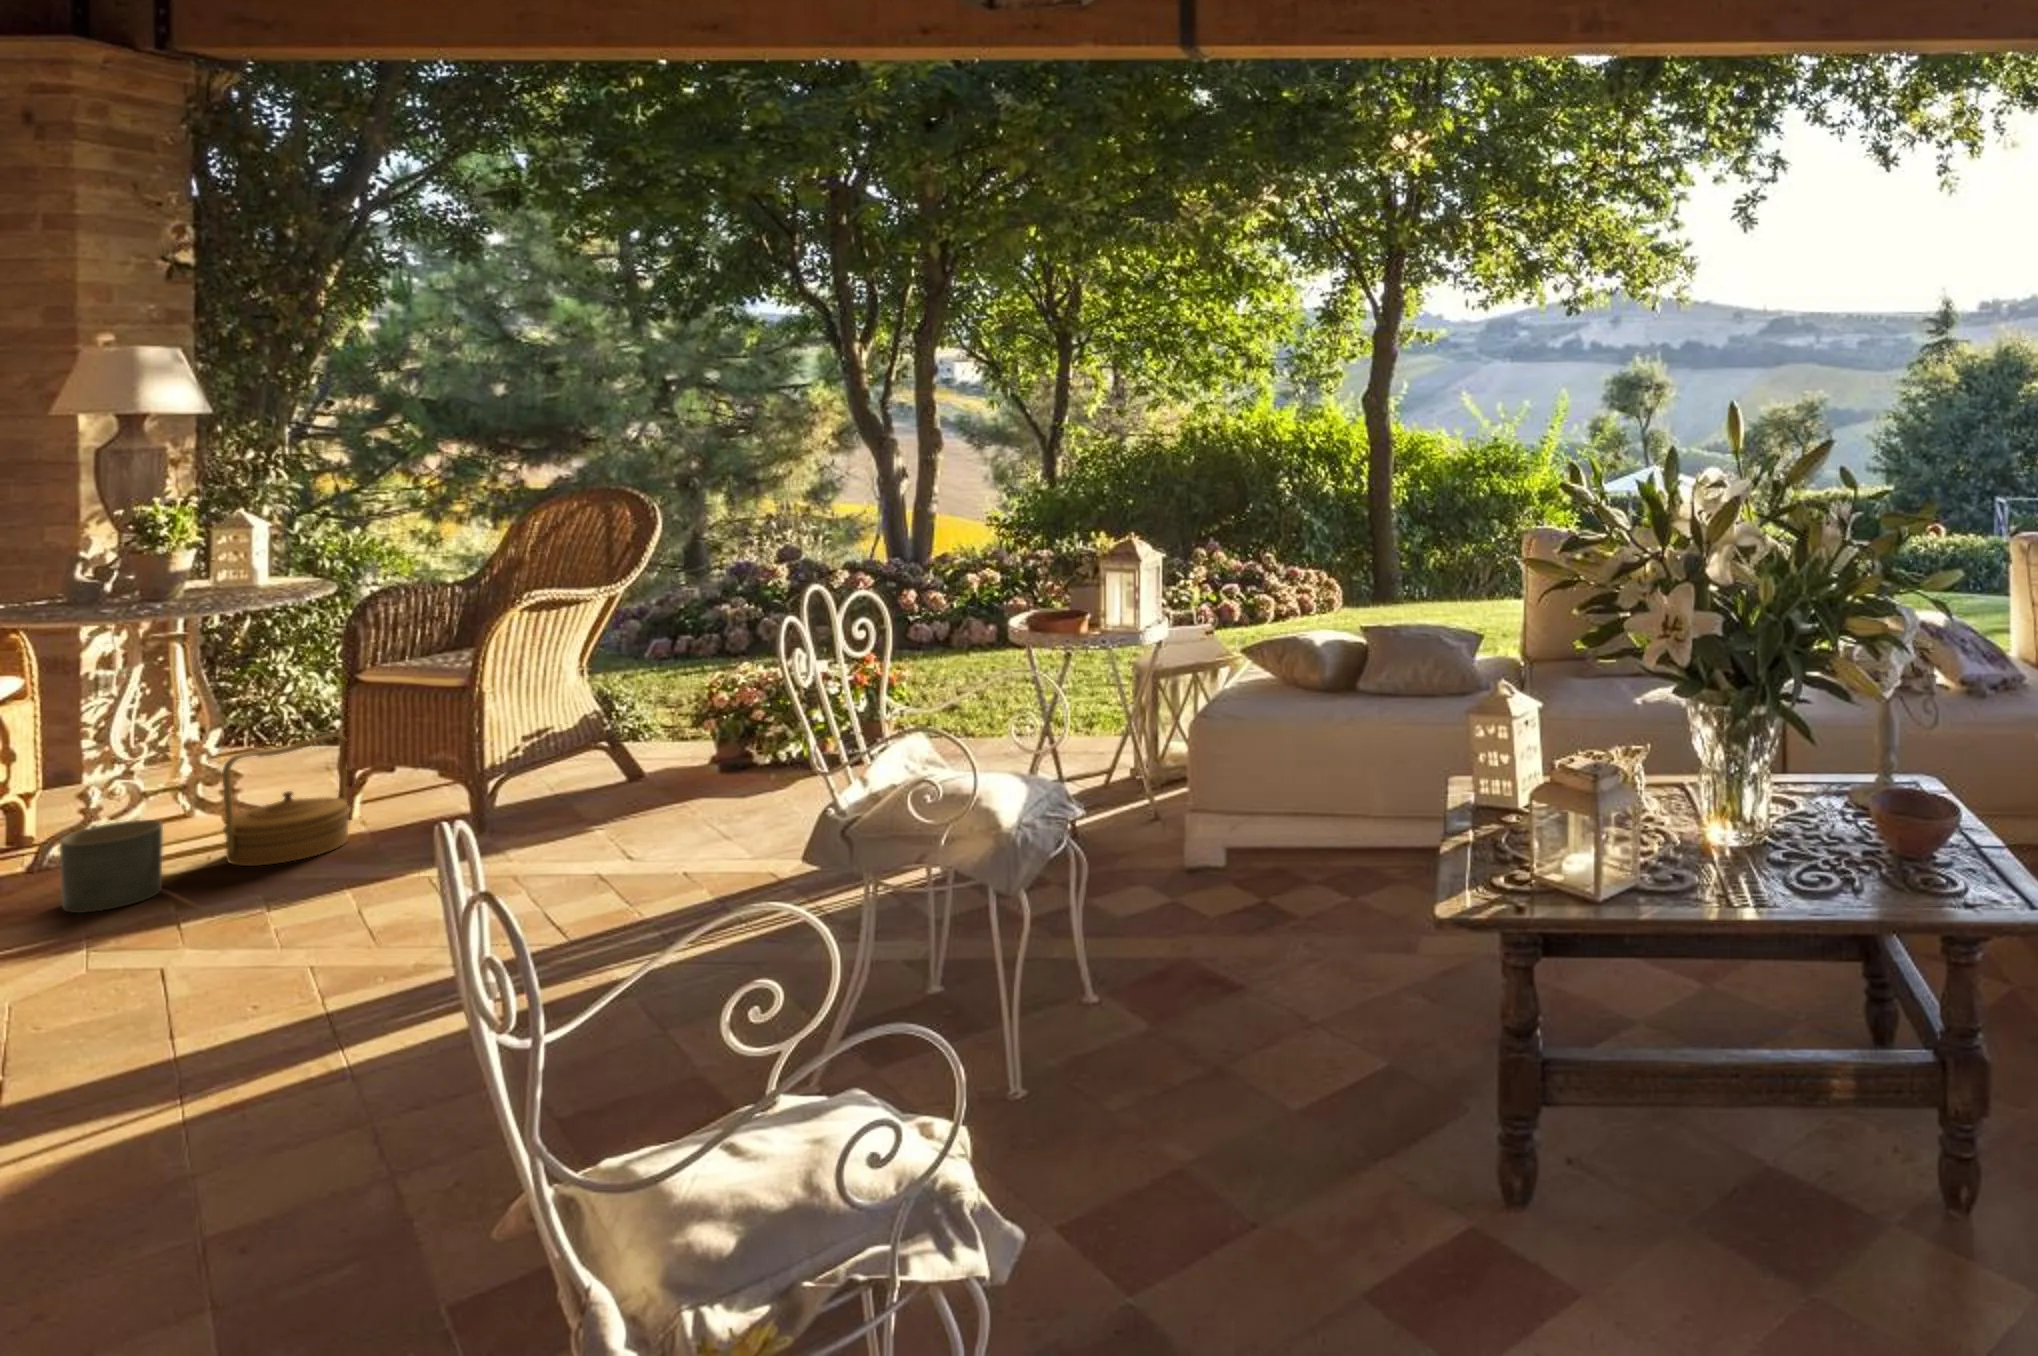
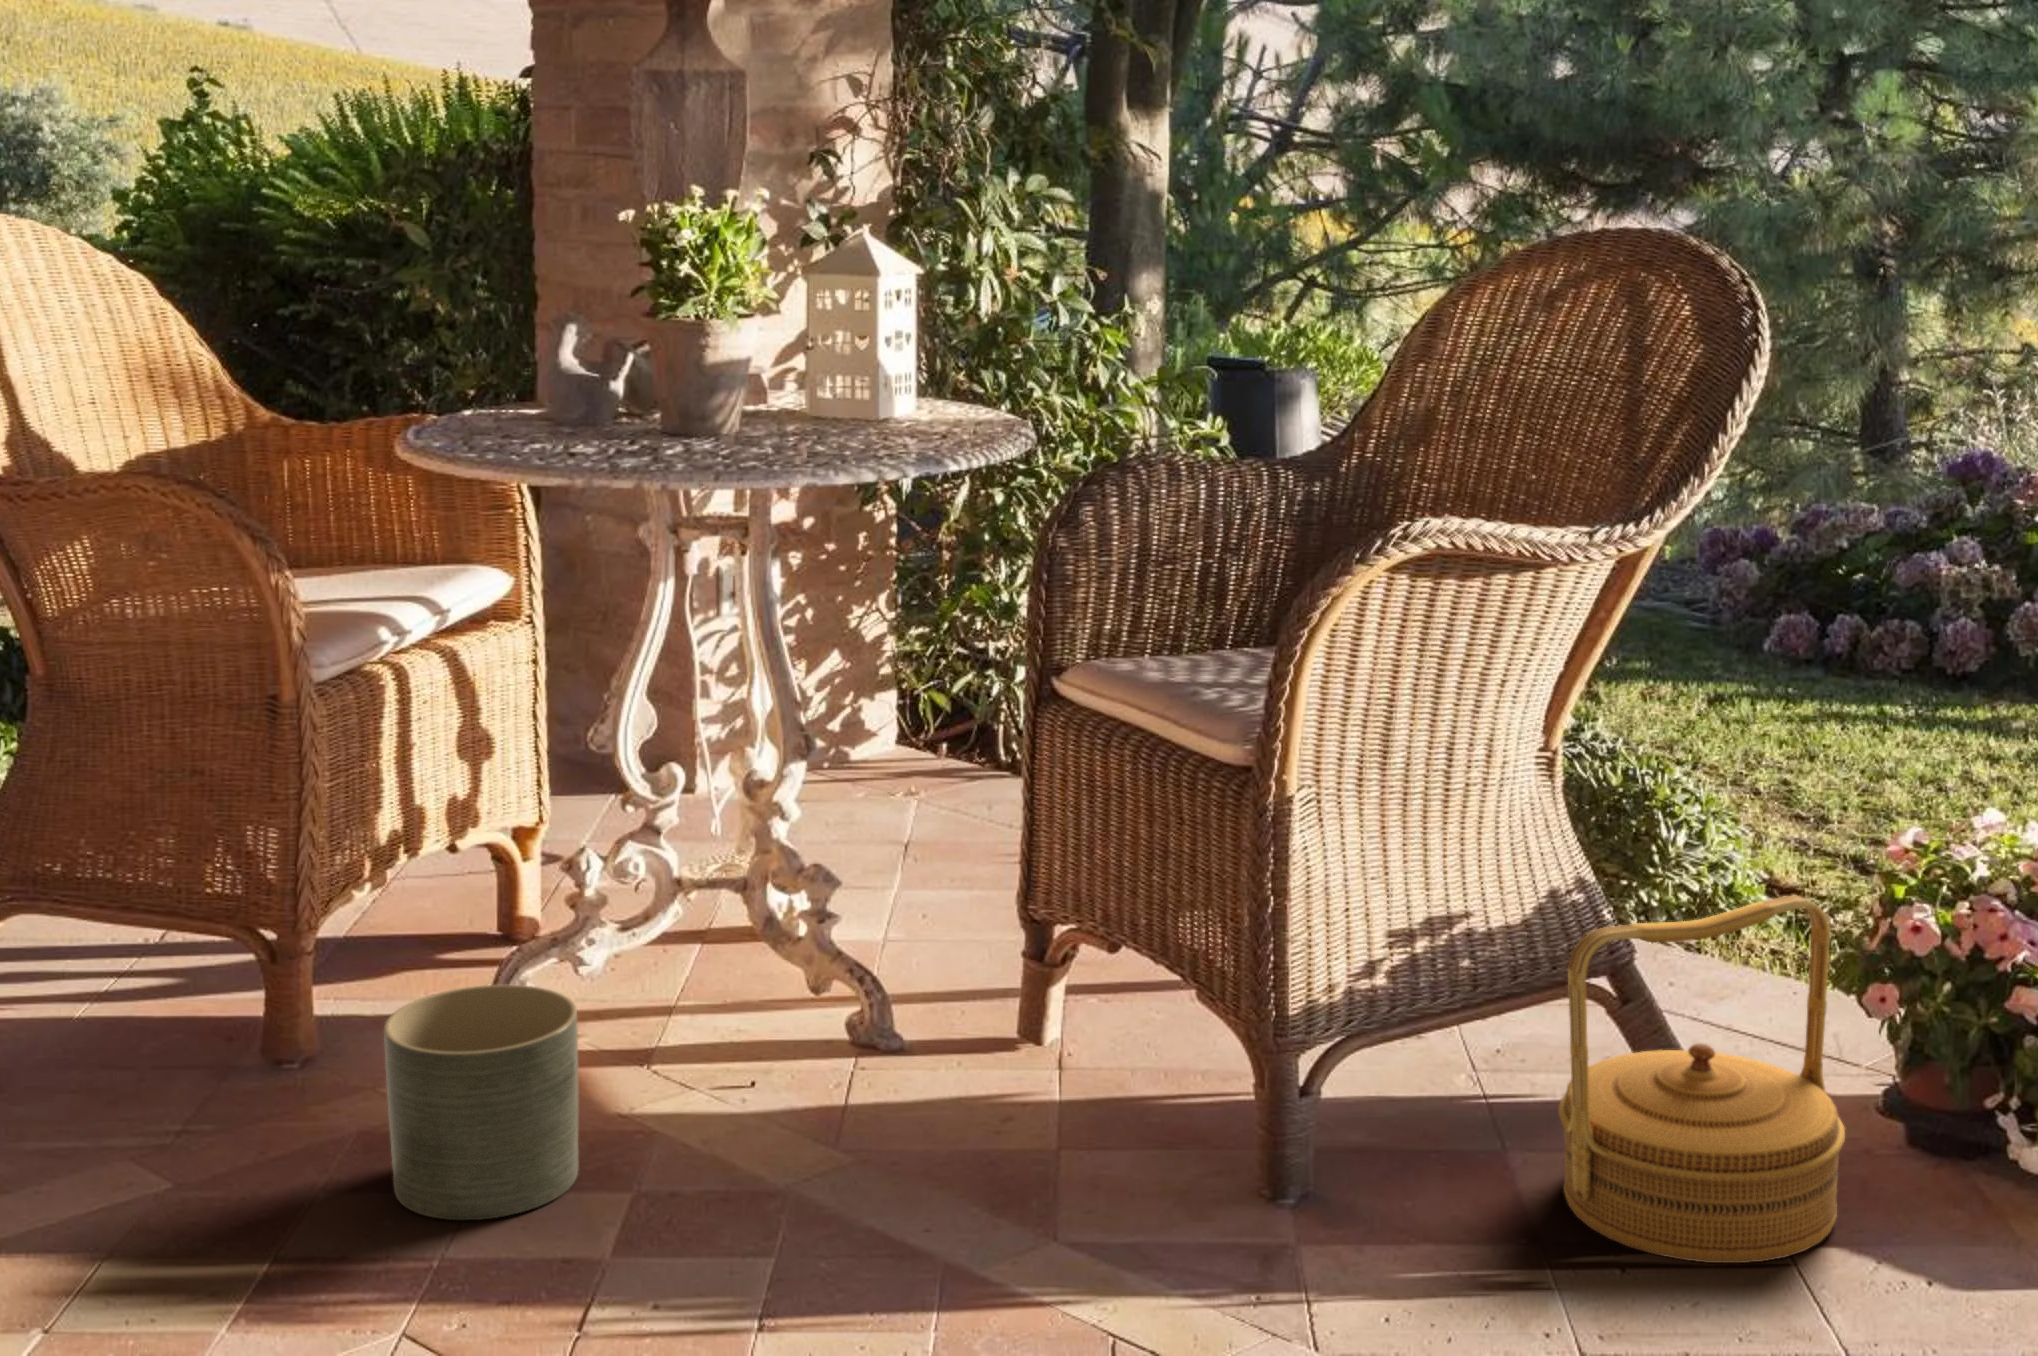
basket: present [222,734,351,866] -> present [1558,896,1845,1263]

